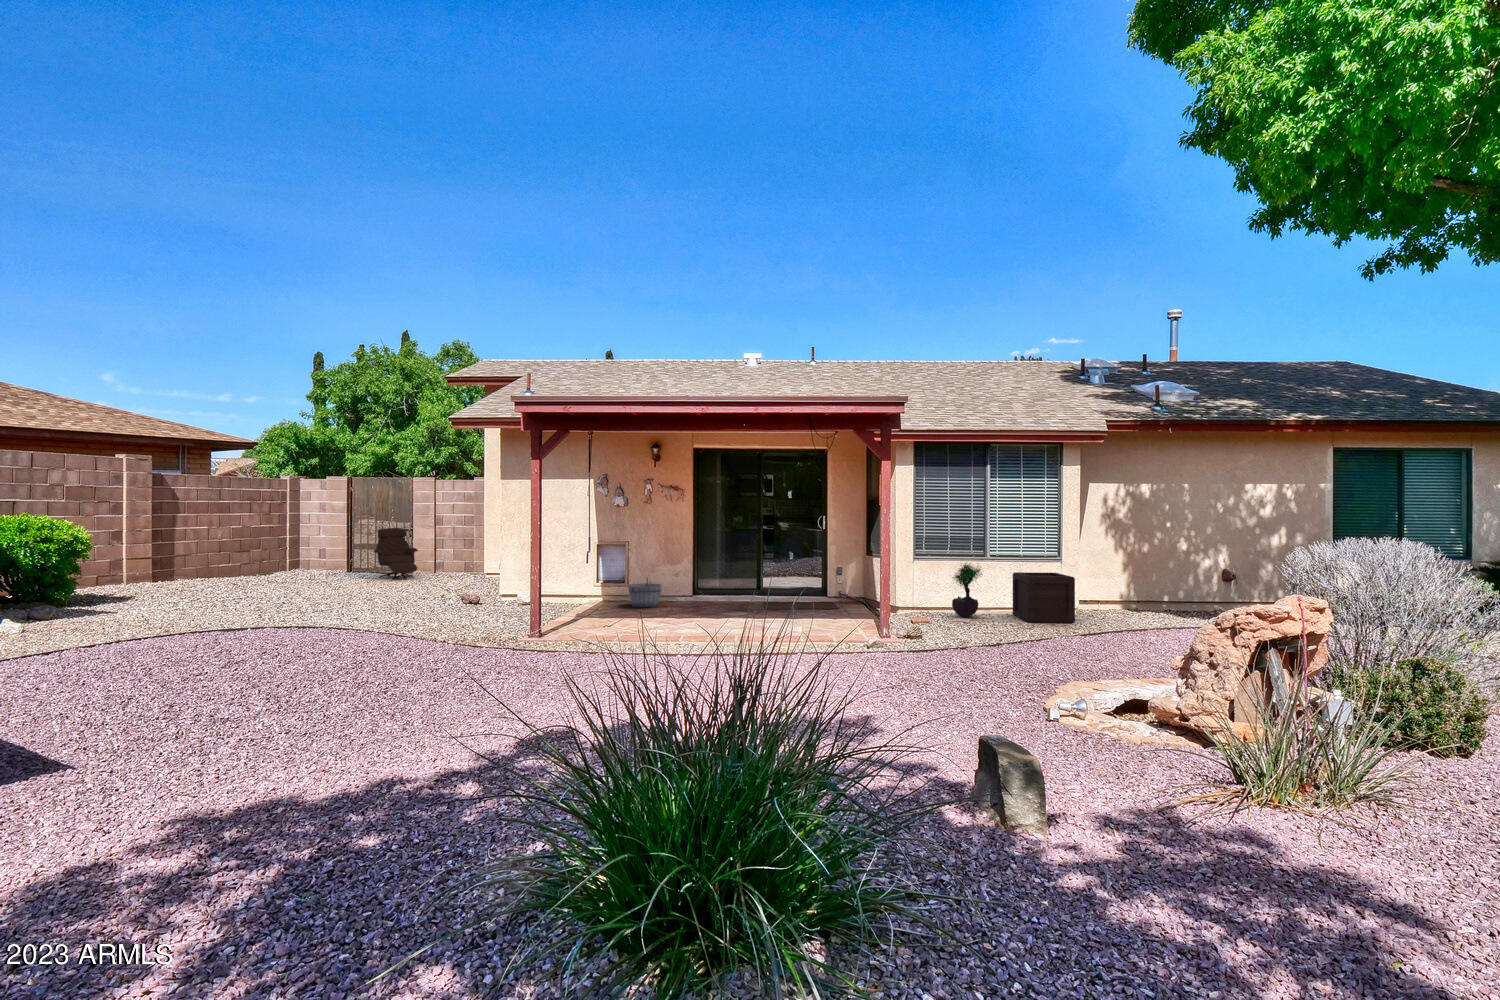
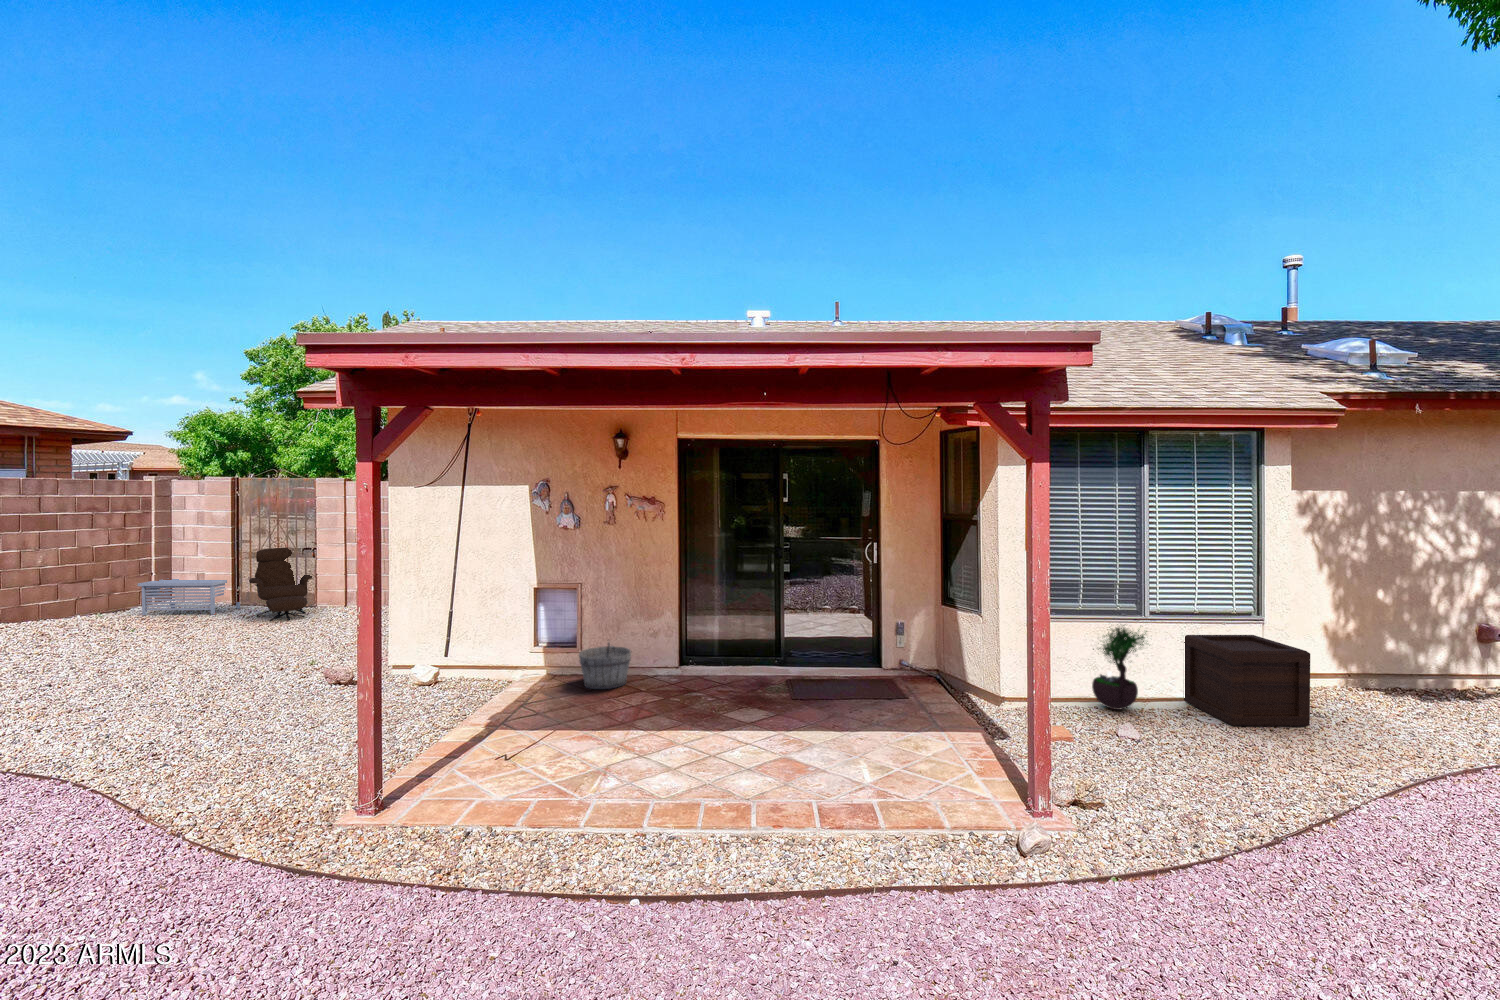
storage bench: none [292,551,363,577] -> present [138,579,240,615]

